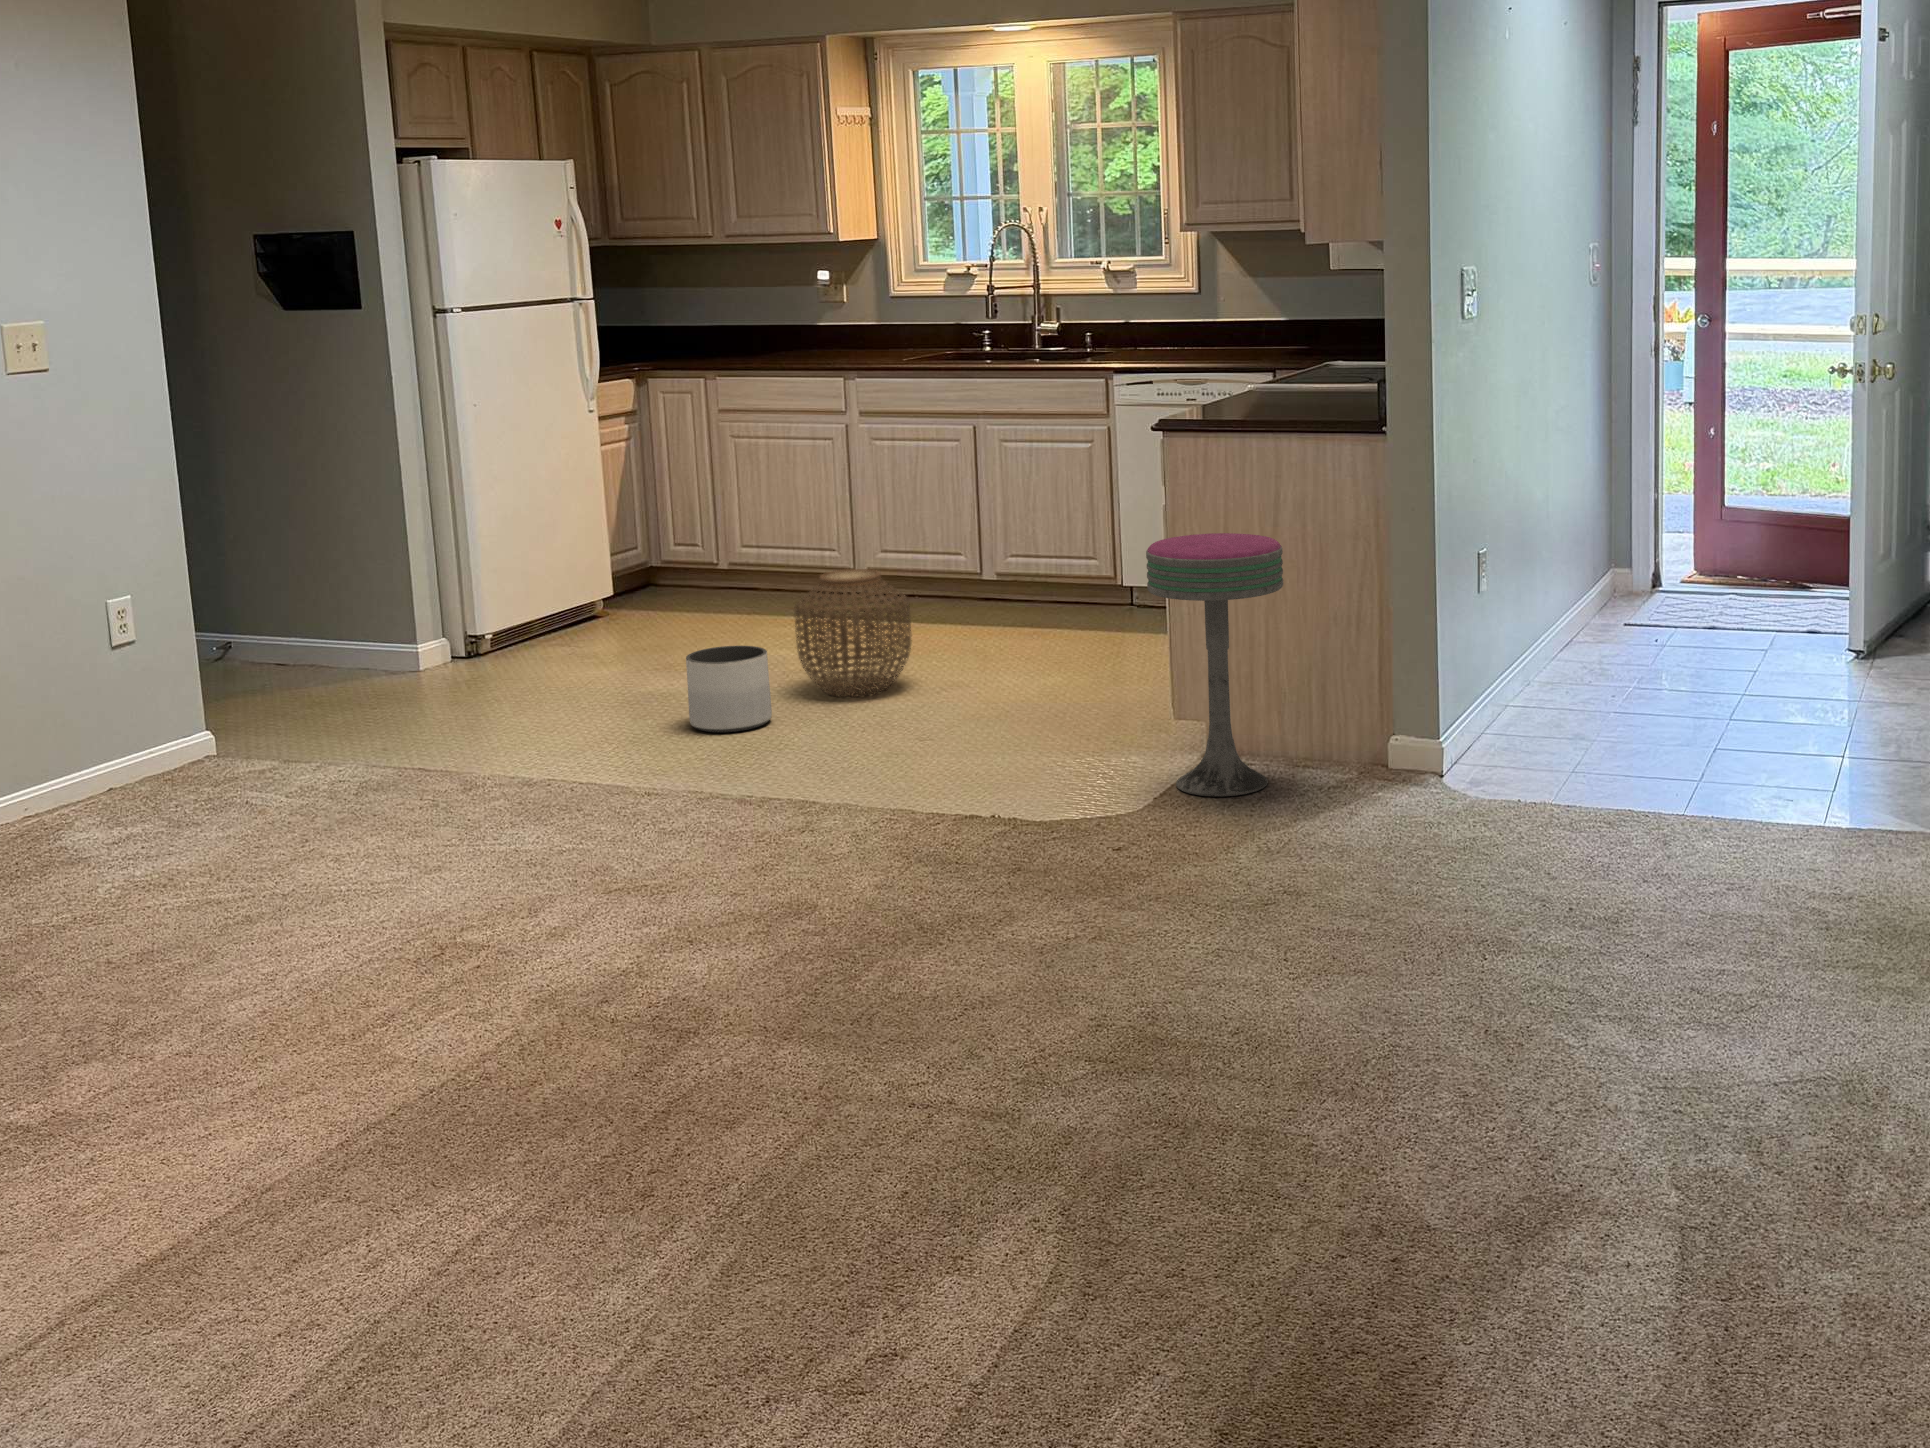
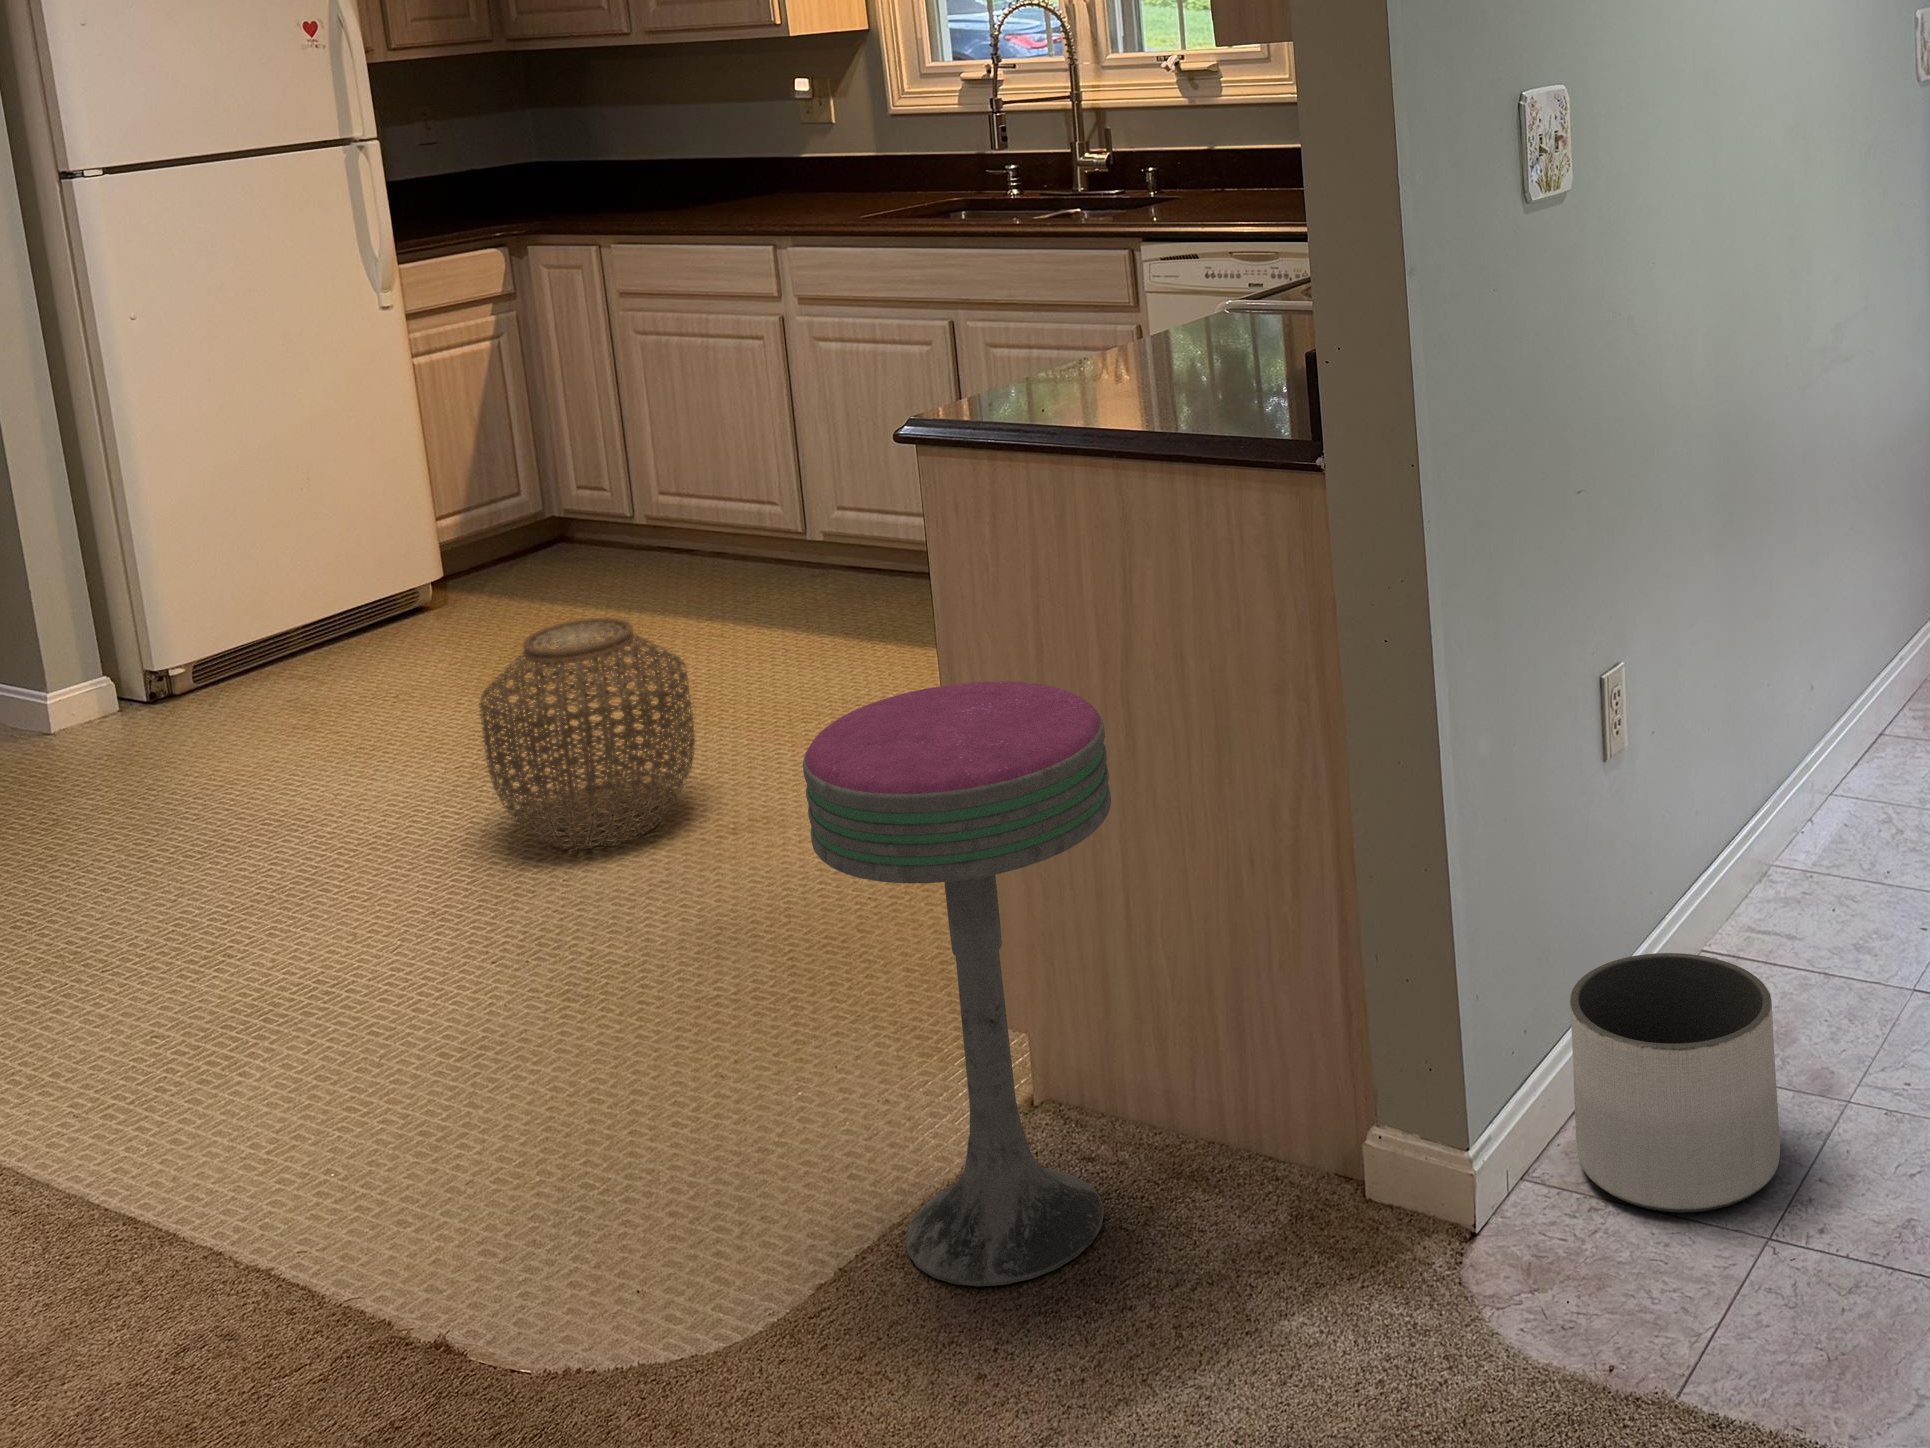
planter: present [686,646,772,732] -> present [1570,953,1780,1212]

